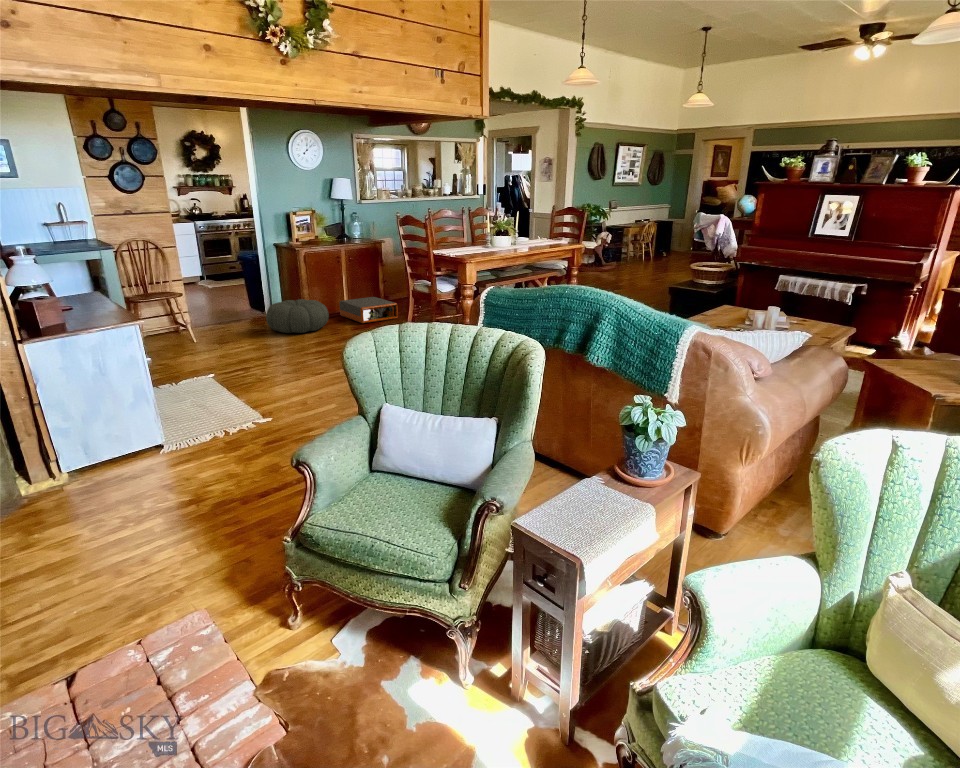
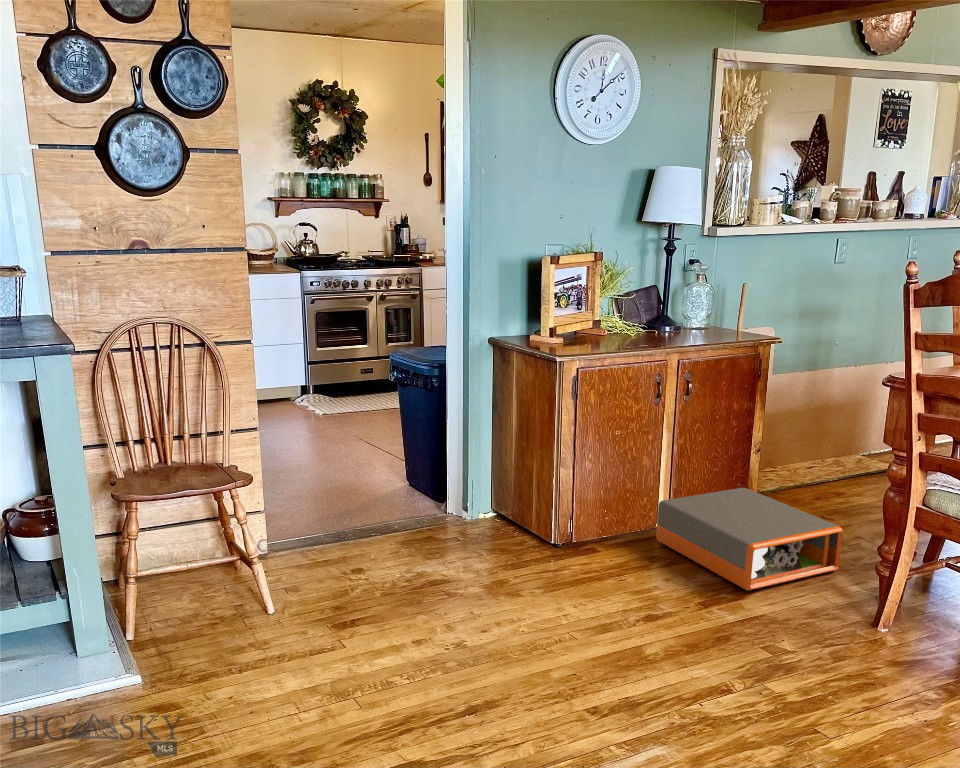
pouf: present [266,299,329,333] -> none [472,501,653,628]

